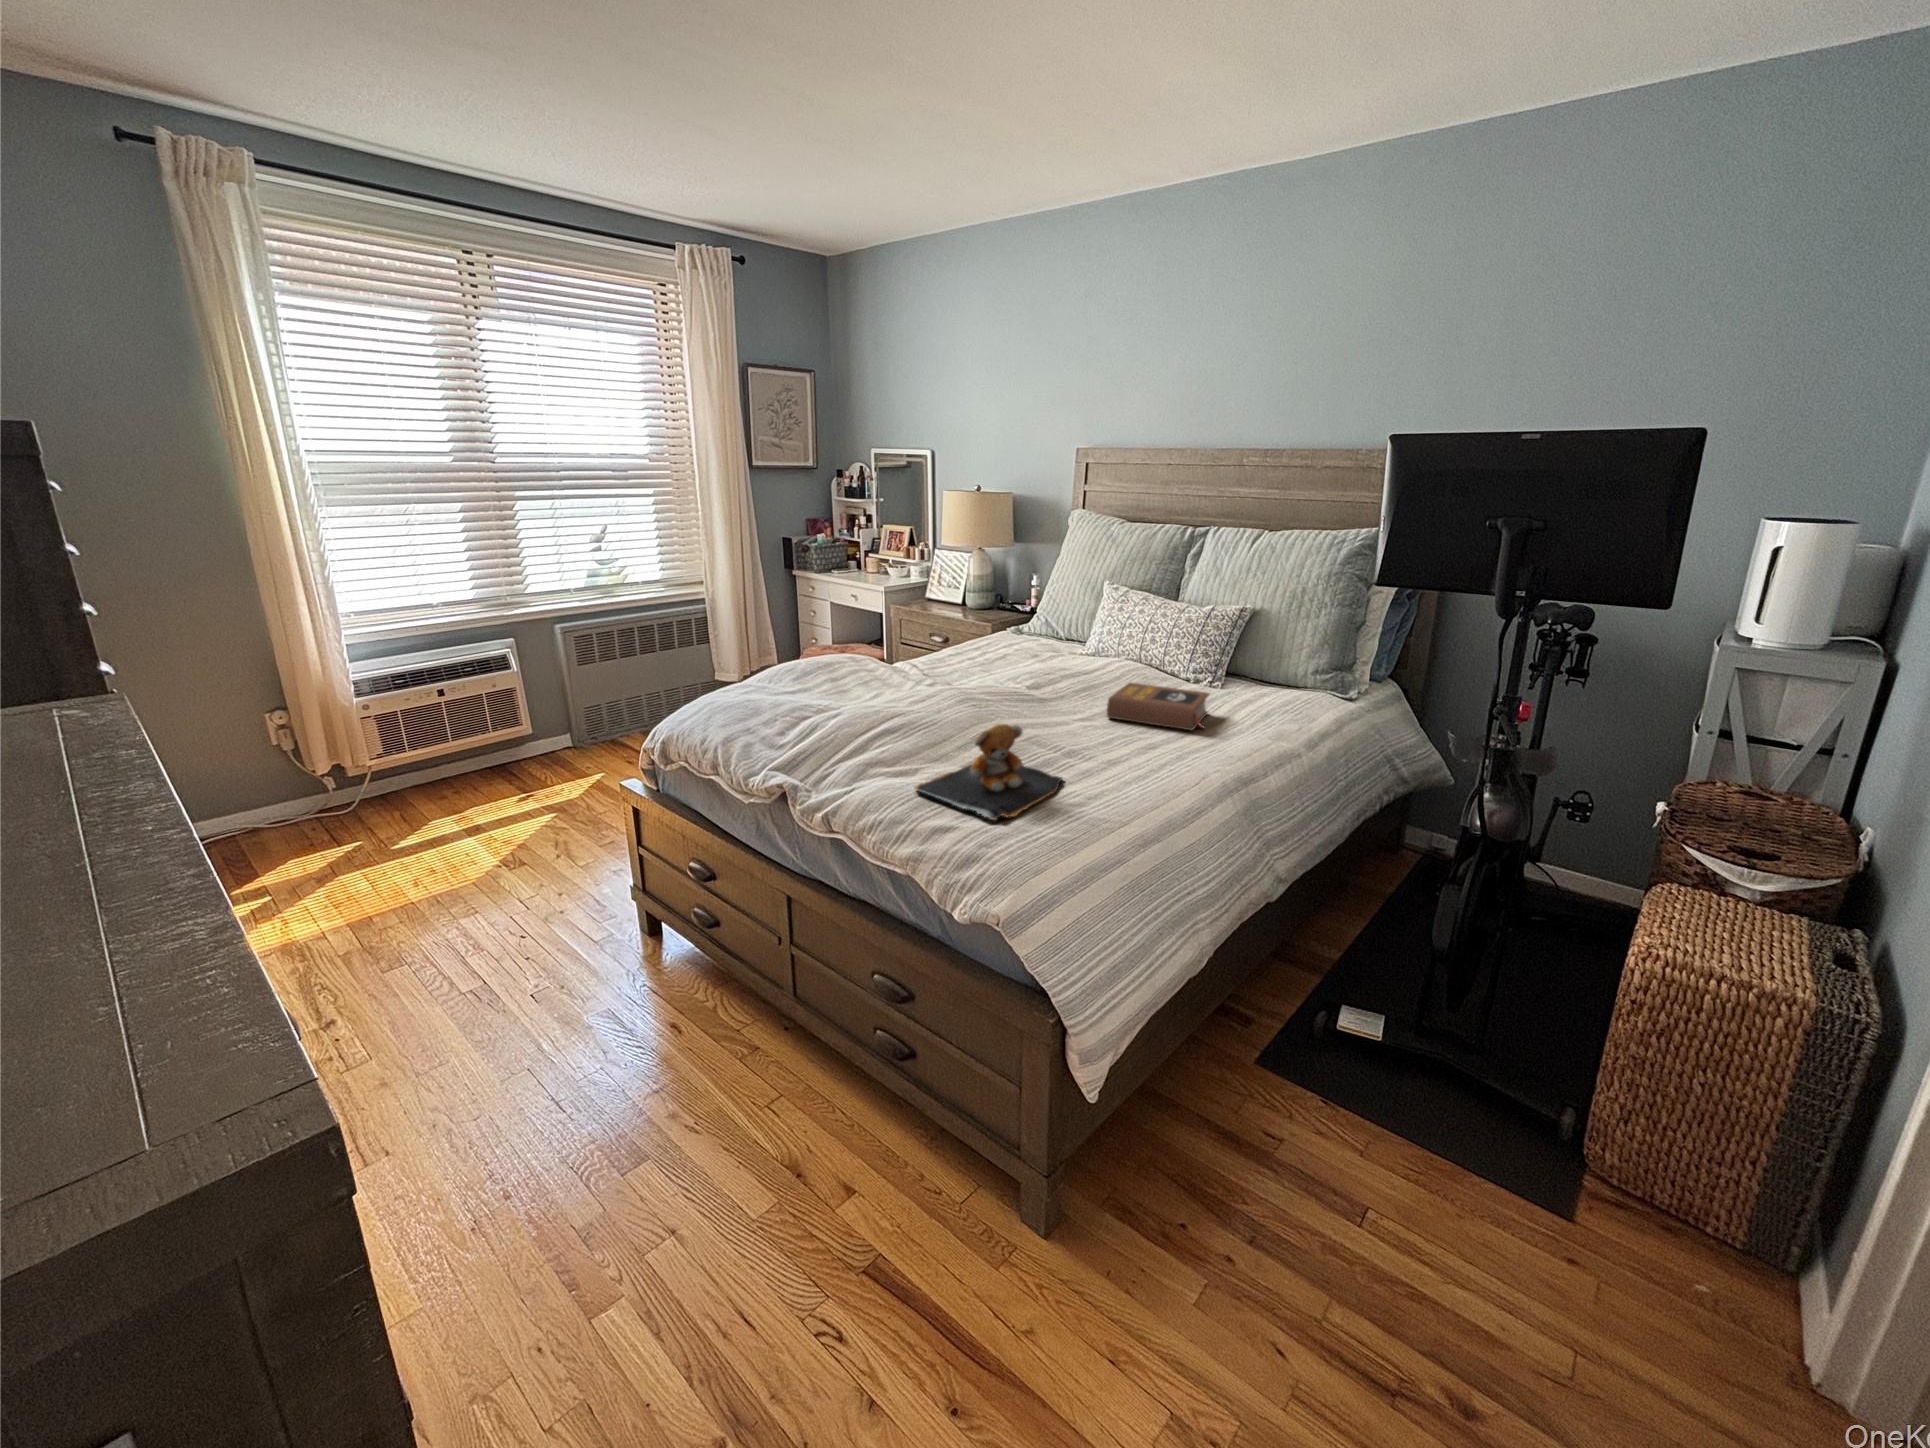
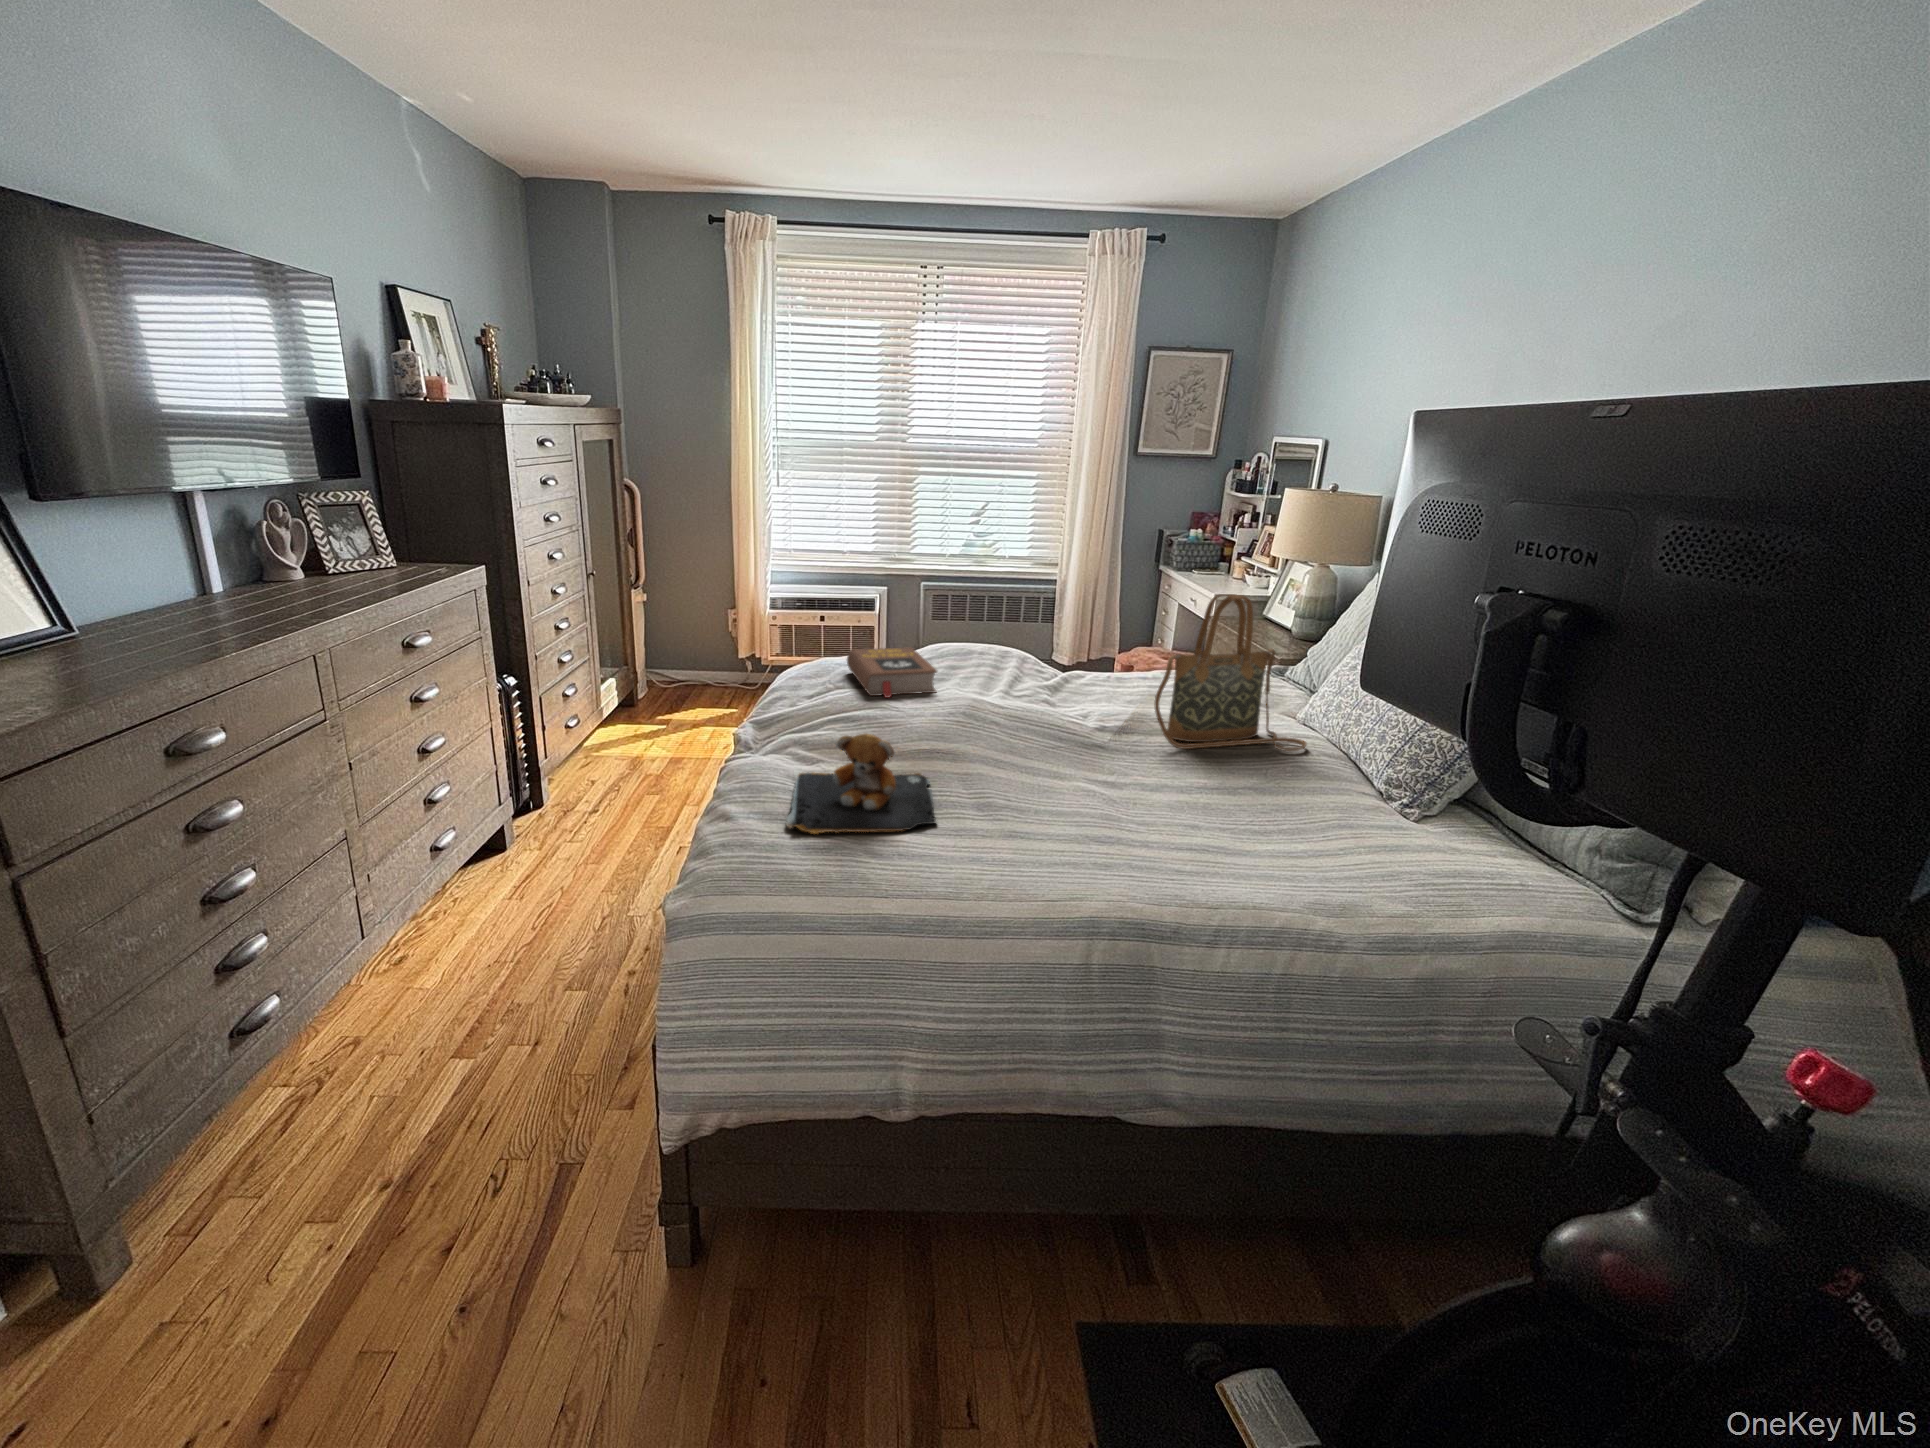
handbag: none [1050,570,1127,690] -> present [1155,594,1306,751]
book: present [1107,682,1209,730] -> present [847,647,937,698]

